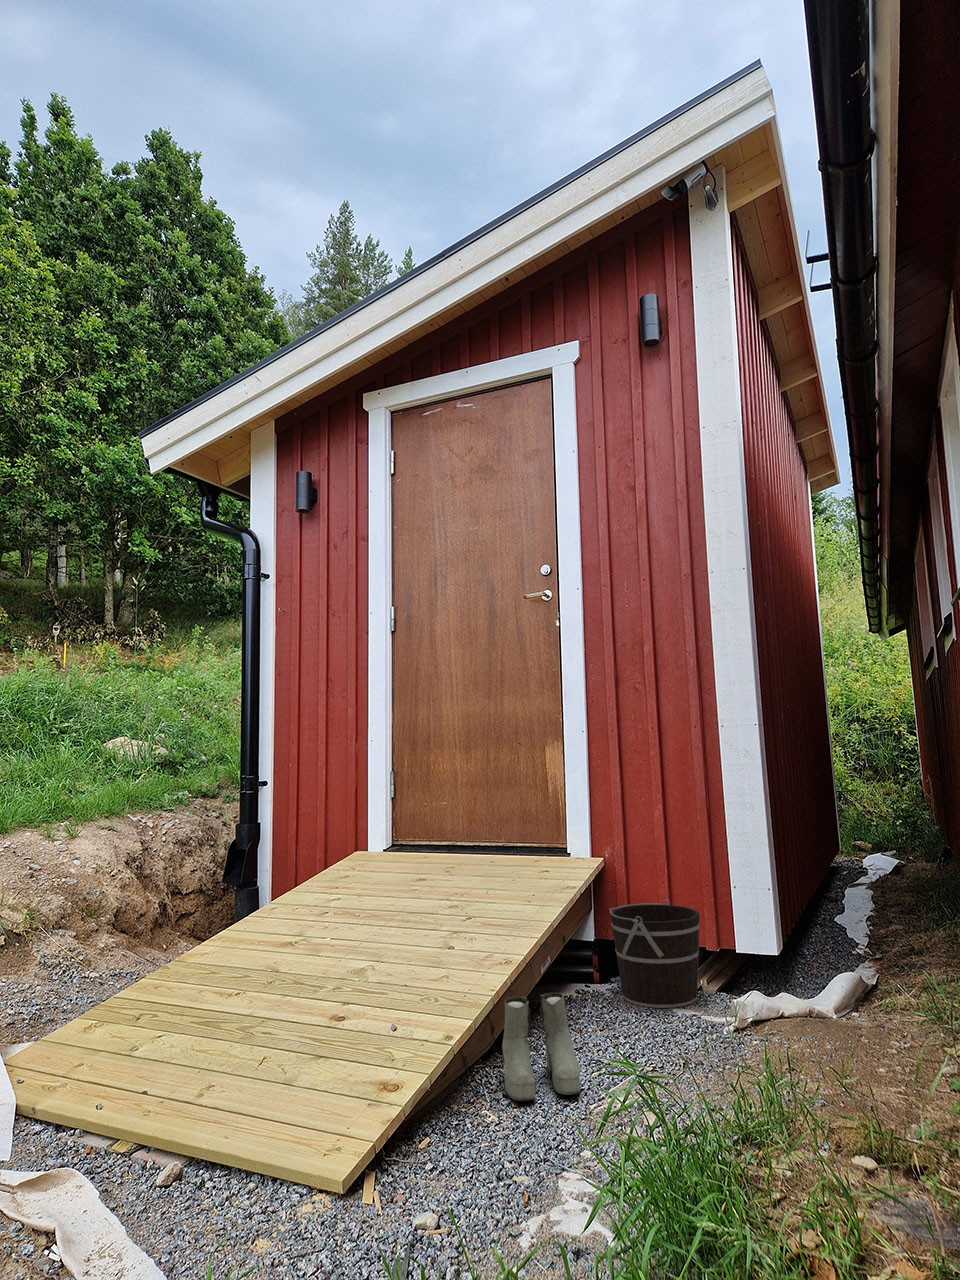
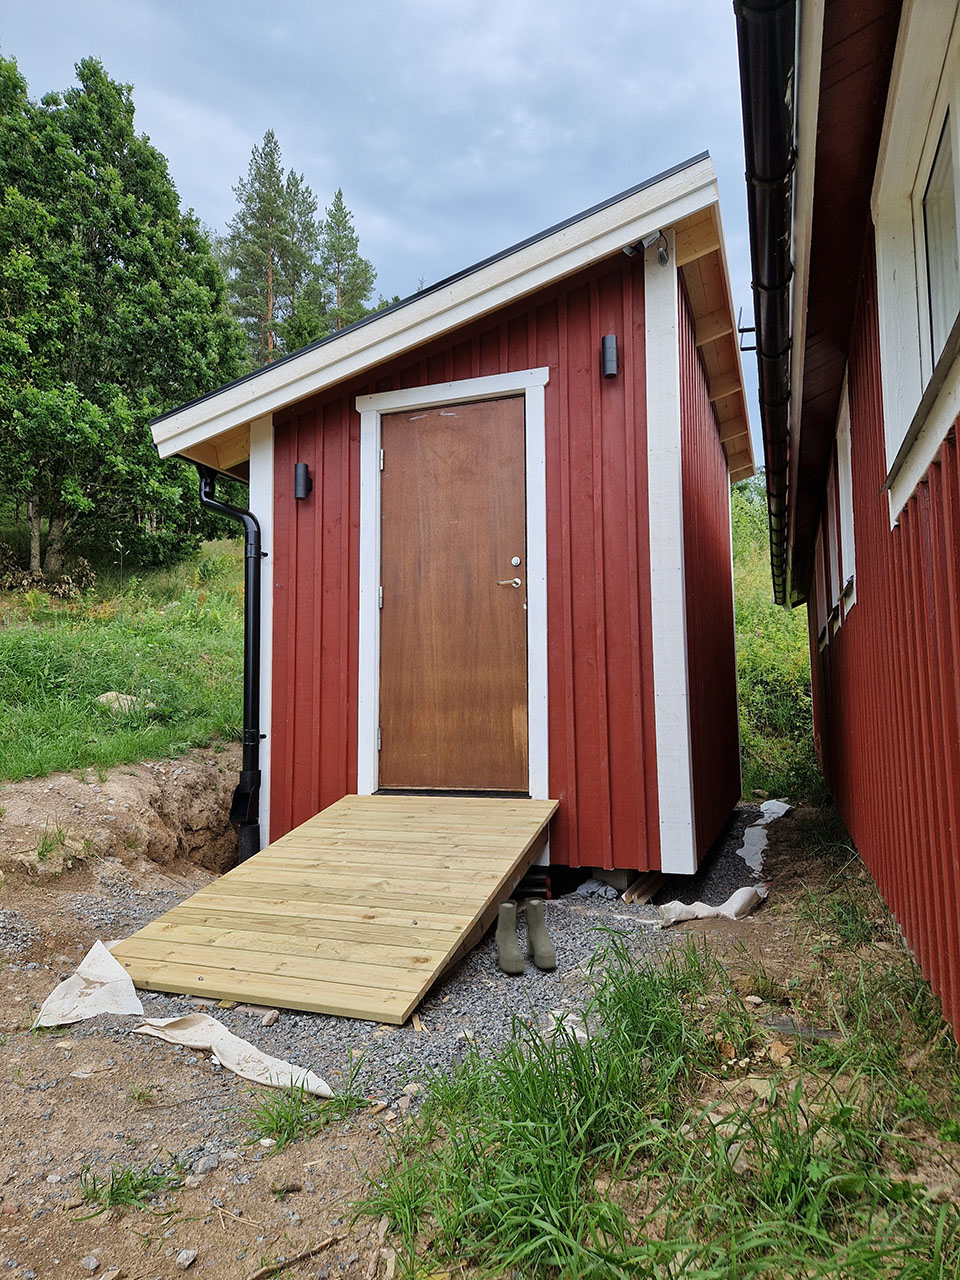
bucket: present [609,900,700,1008] -> none [563,832,635,914]

